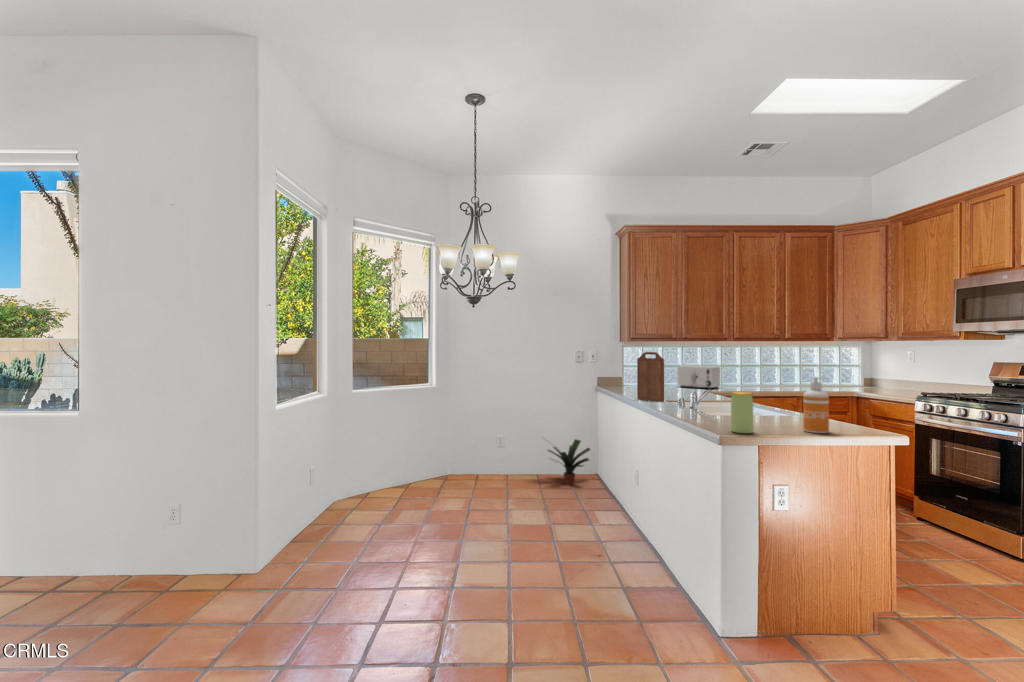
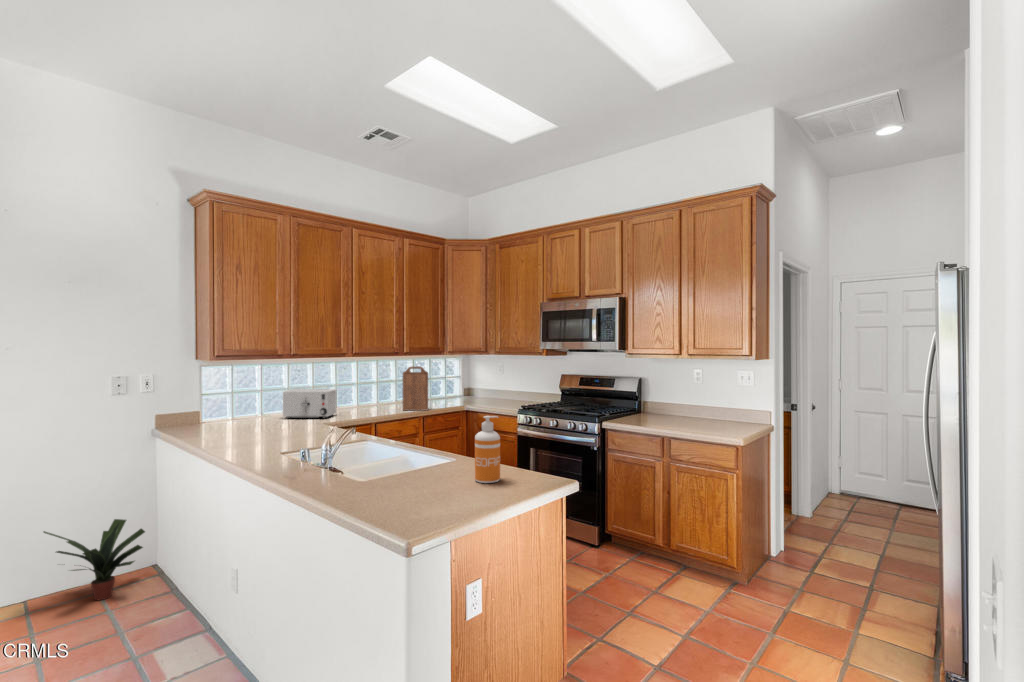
cutting board: present [637,352,664,401] -> present [403,366,429,411]
jar: present [731,392,753,433] -> none [402,445,429,503]

